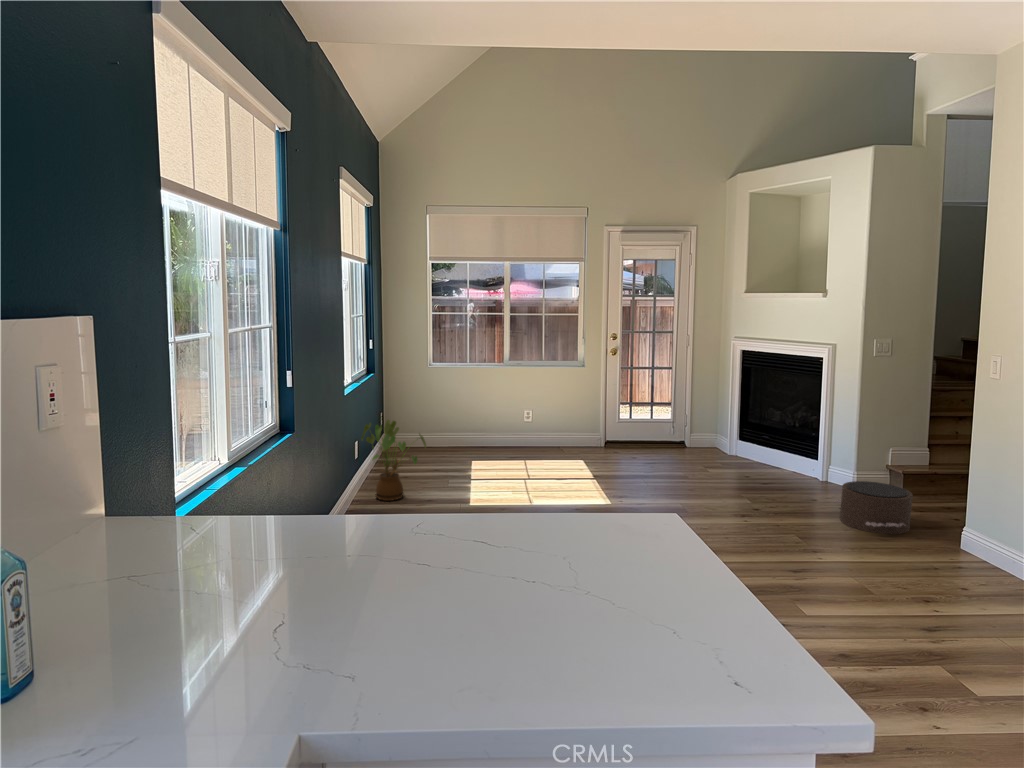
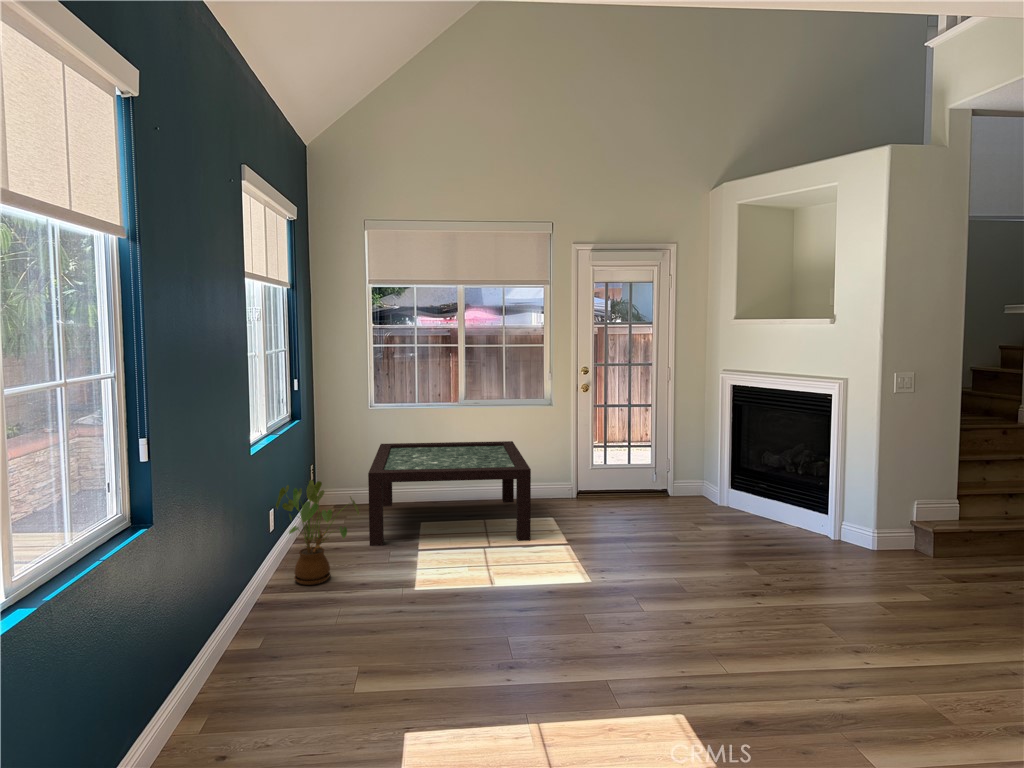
coffee table: none [432,396,565,477] -> present [368,441,531,546]
pouf: present [834,481,913,534] -> none [858,546,959,616]

